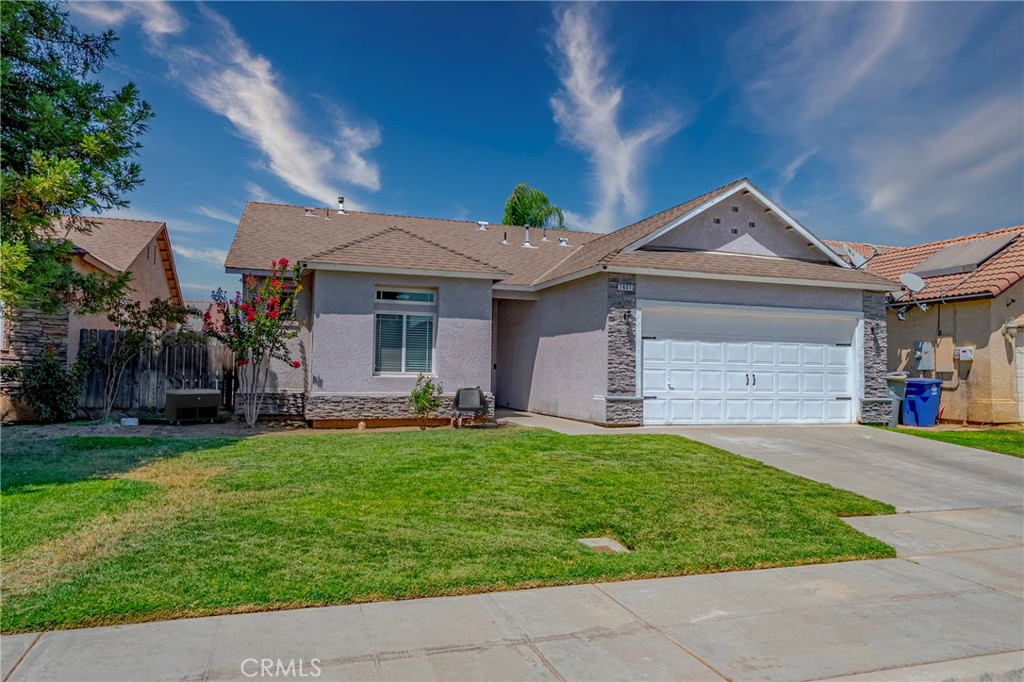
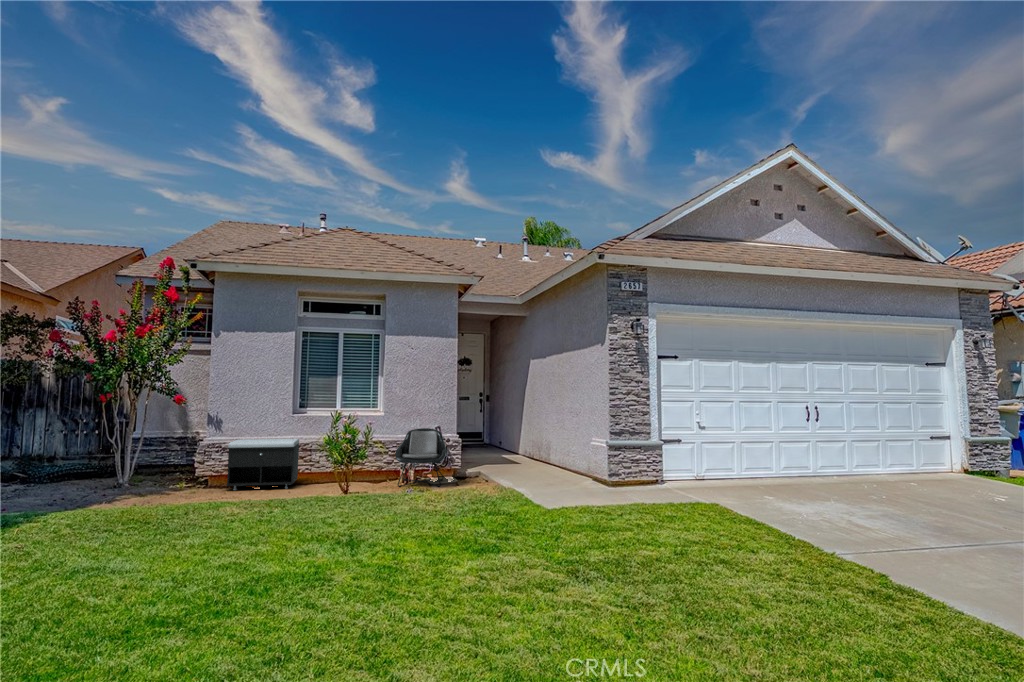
storage bench: present [165,389,220,424] -> present [227,439,299,490]

